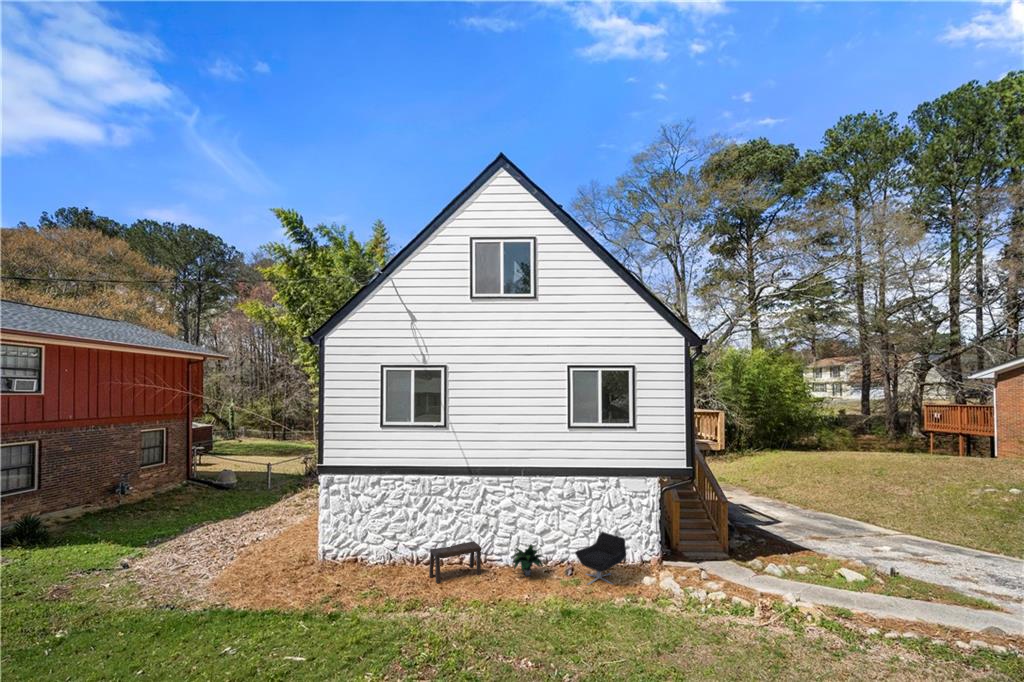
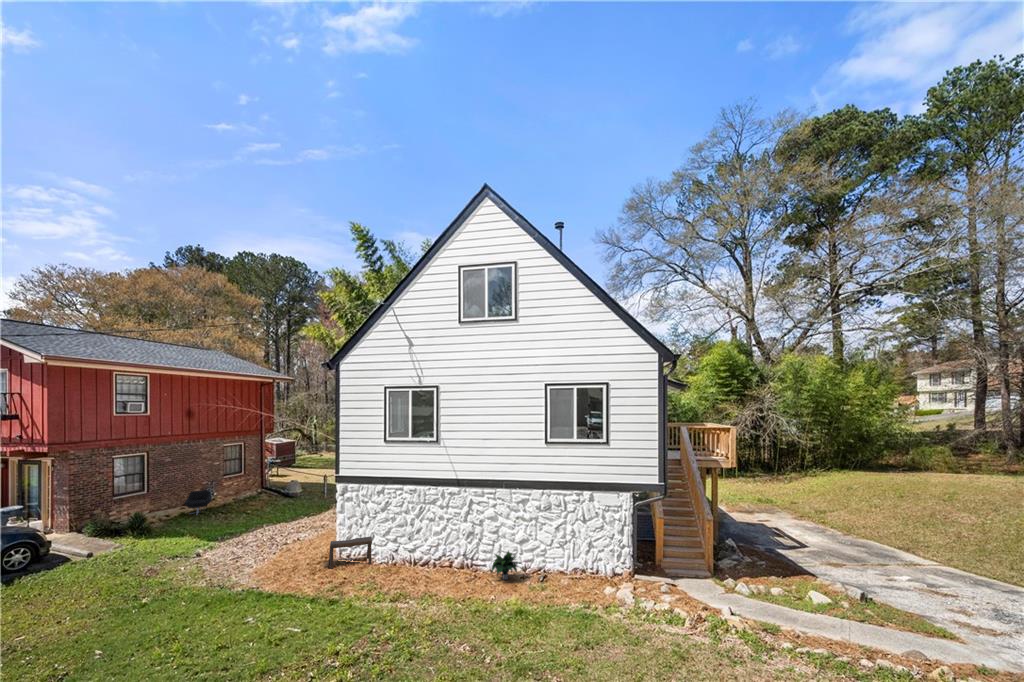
lounge chair: present [575,532,627,585] -> present [184,490,211,514]
bench: present [429,541,481,584] -> present [329,536,372,569]

